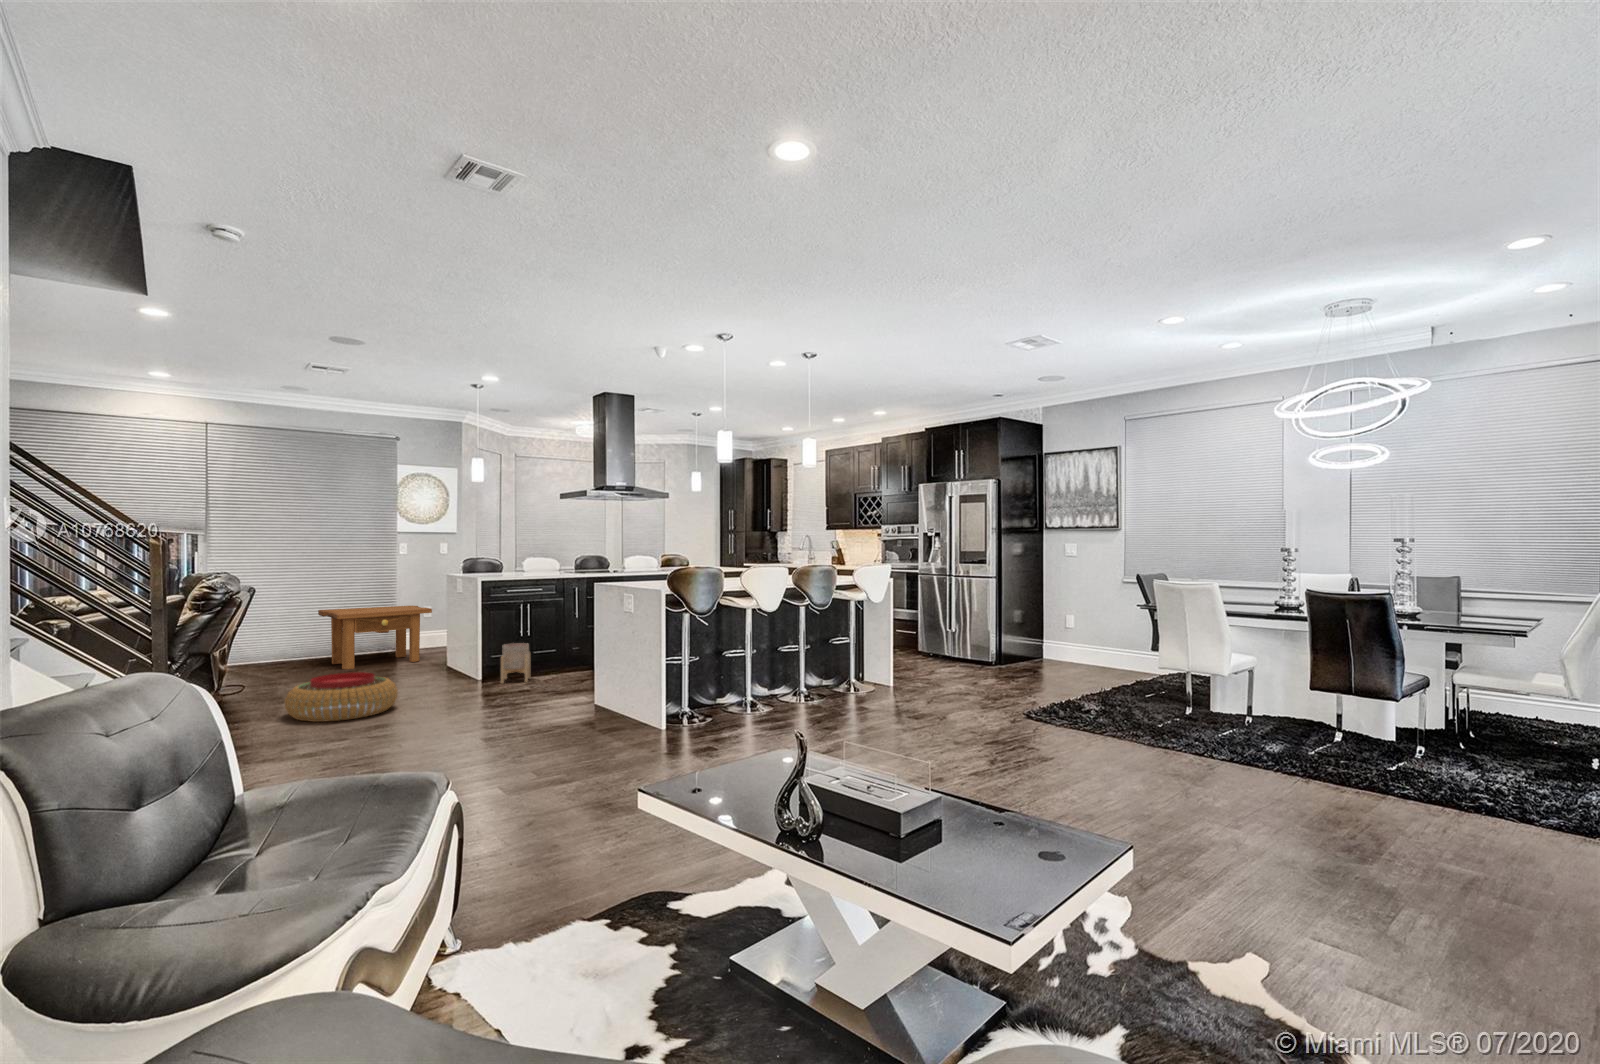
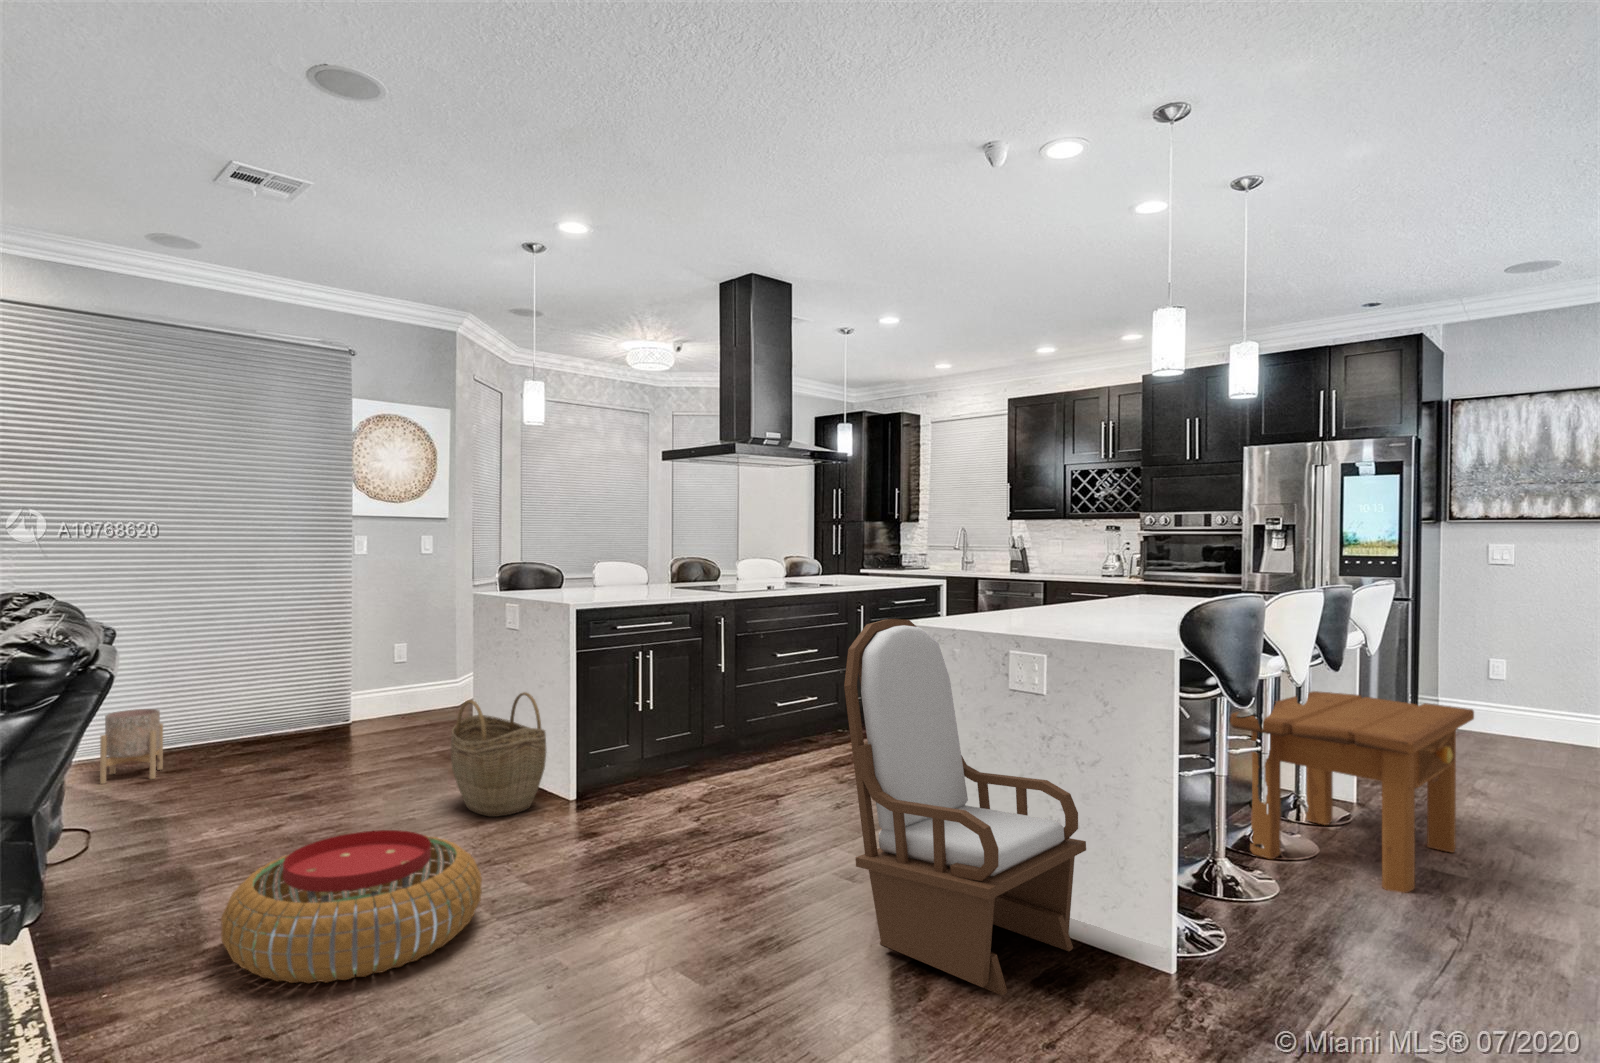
armchair: none [538,581,638,730] -> present [844,619,1086,996]
side table: present [318,606,432,669] -> present [1230,691,1474,893]
woven basket: none [420,623,467,683] -> present [451,692,546,817]
planter: present [501,643,530,683] -> present [100,709,163,784]

